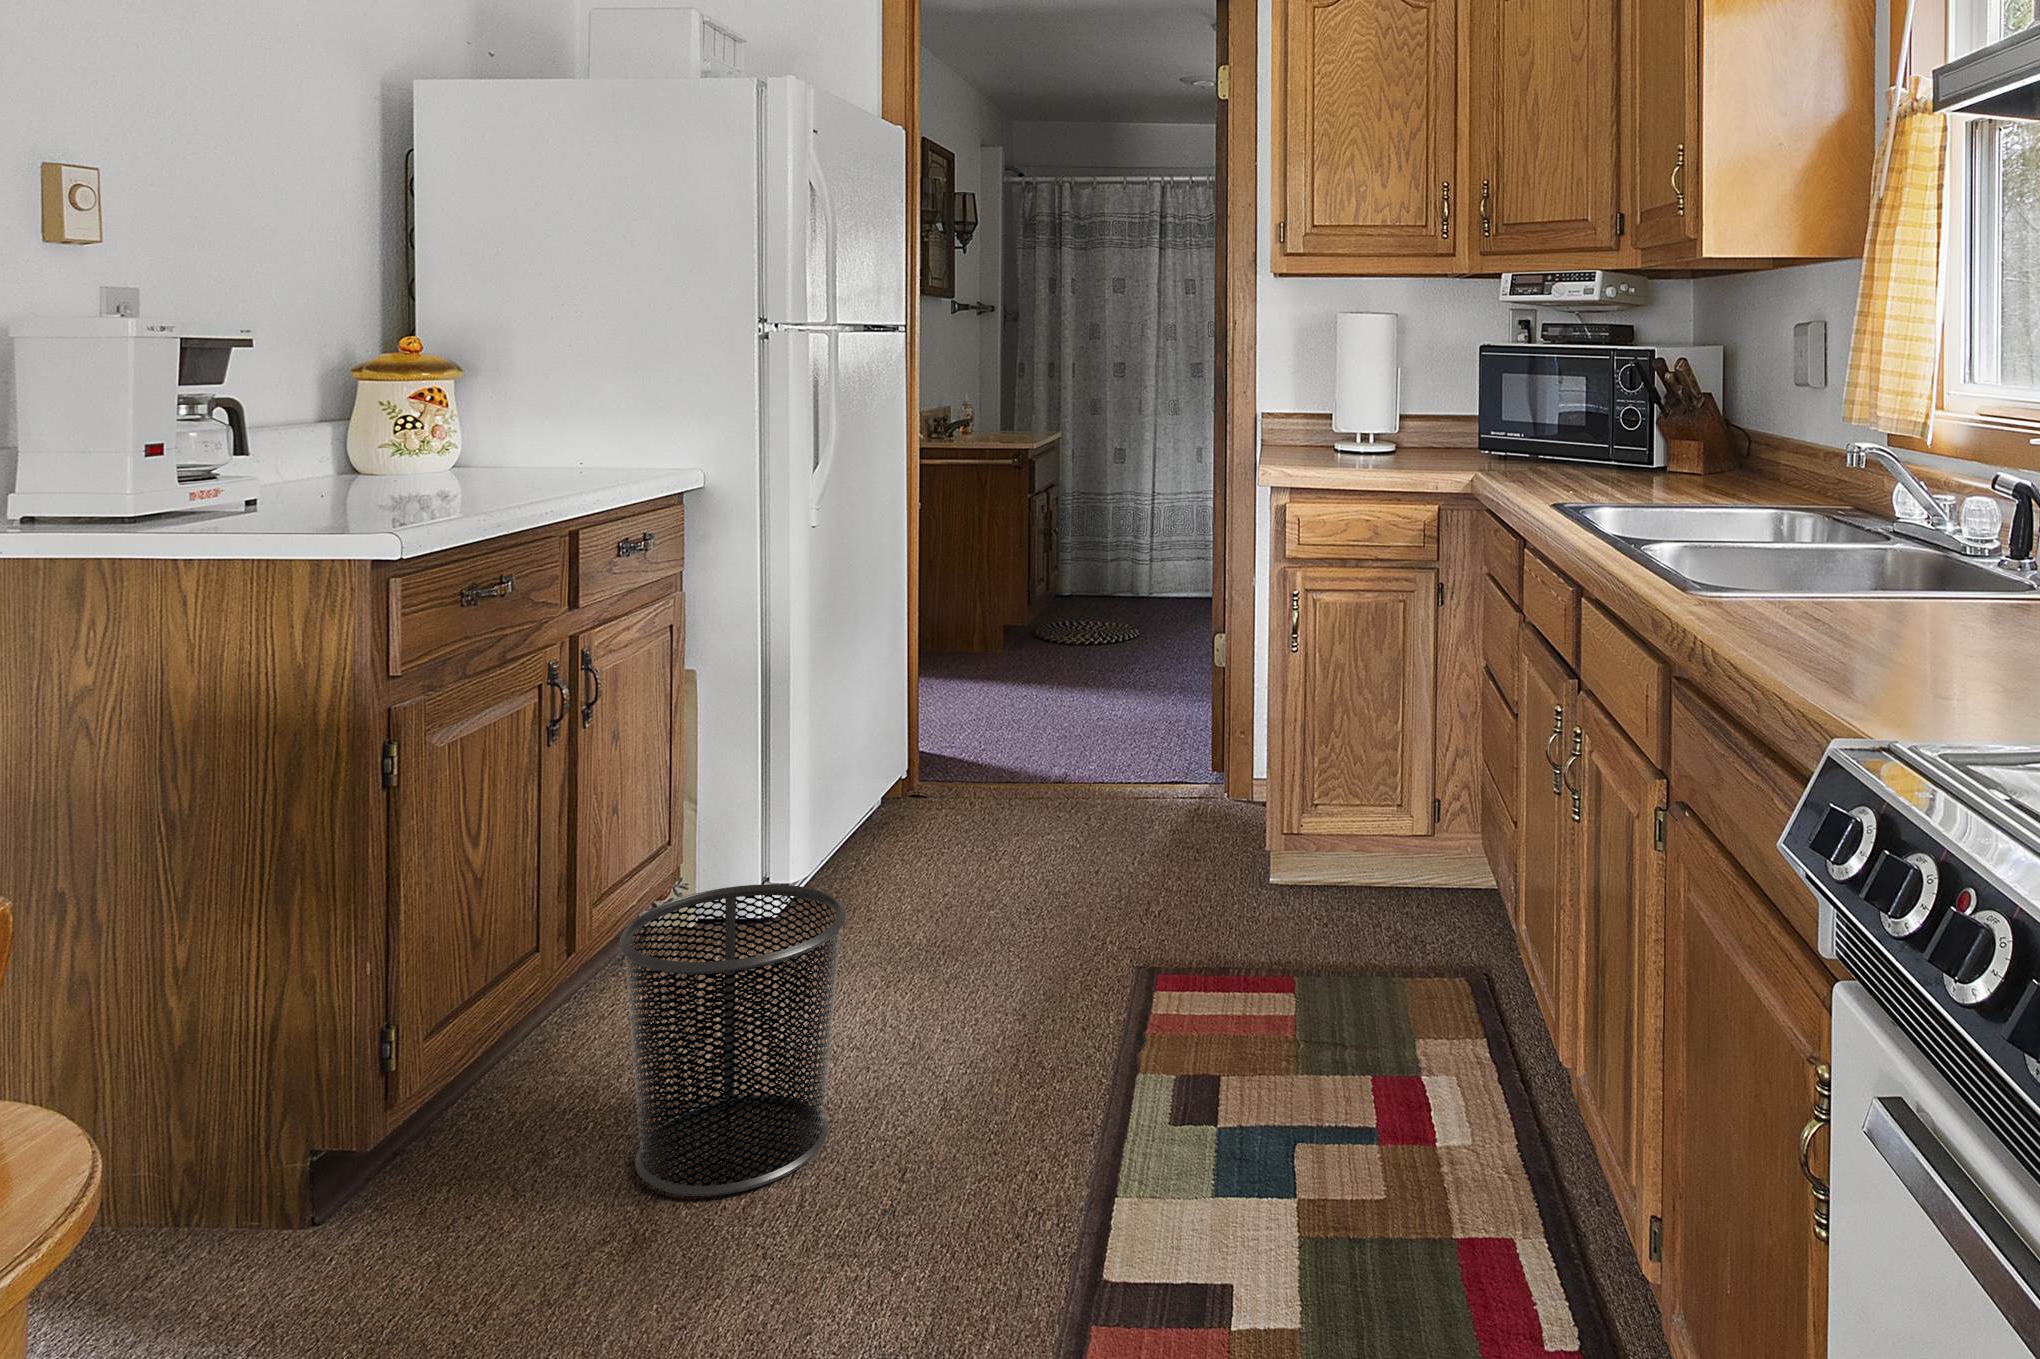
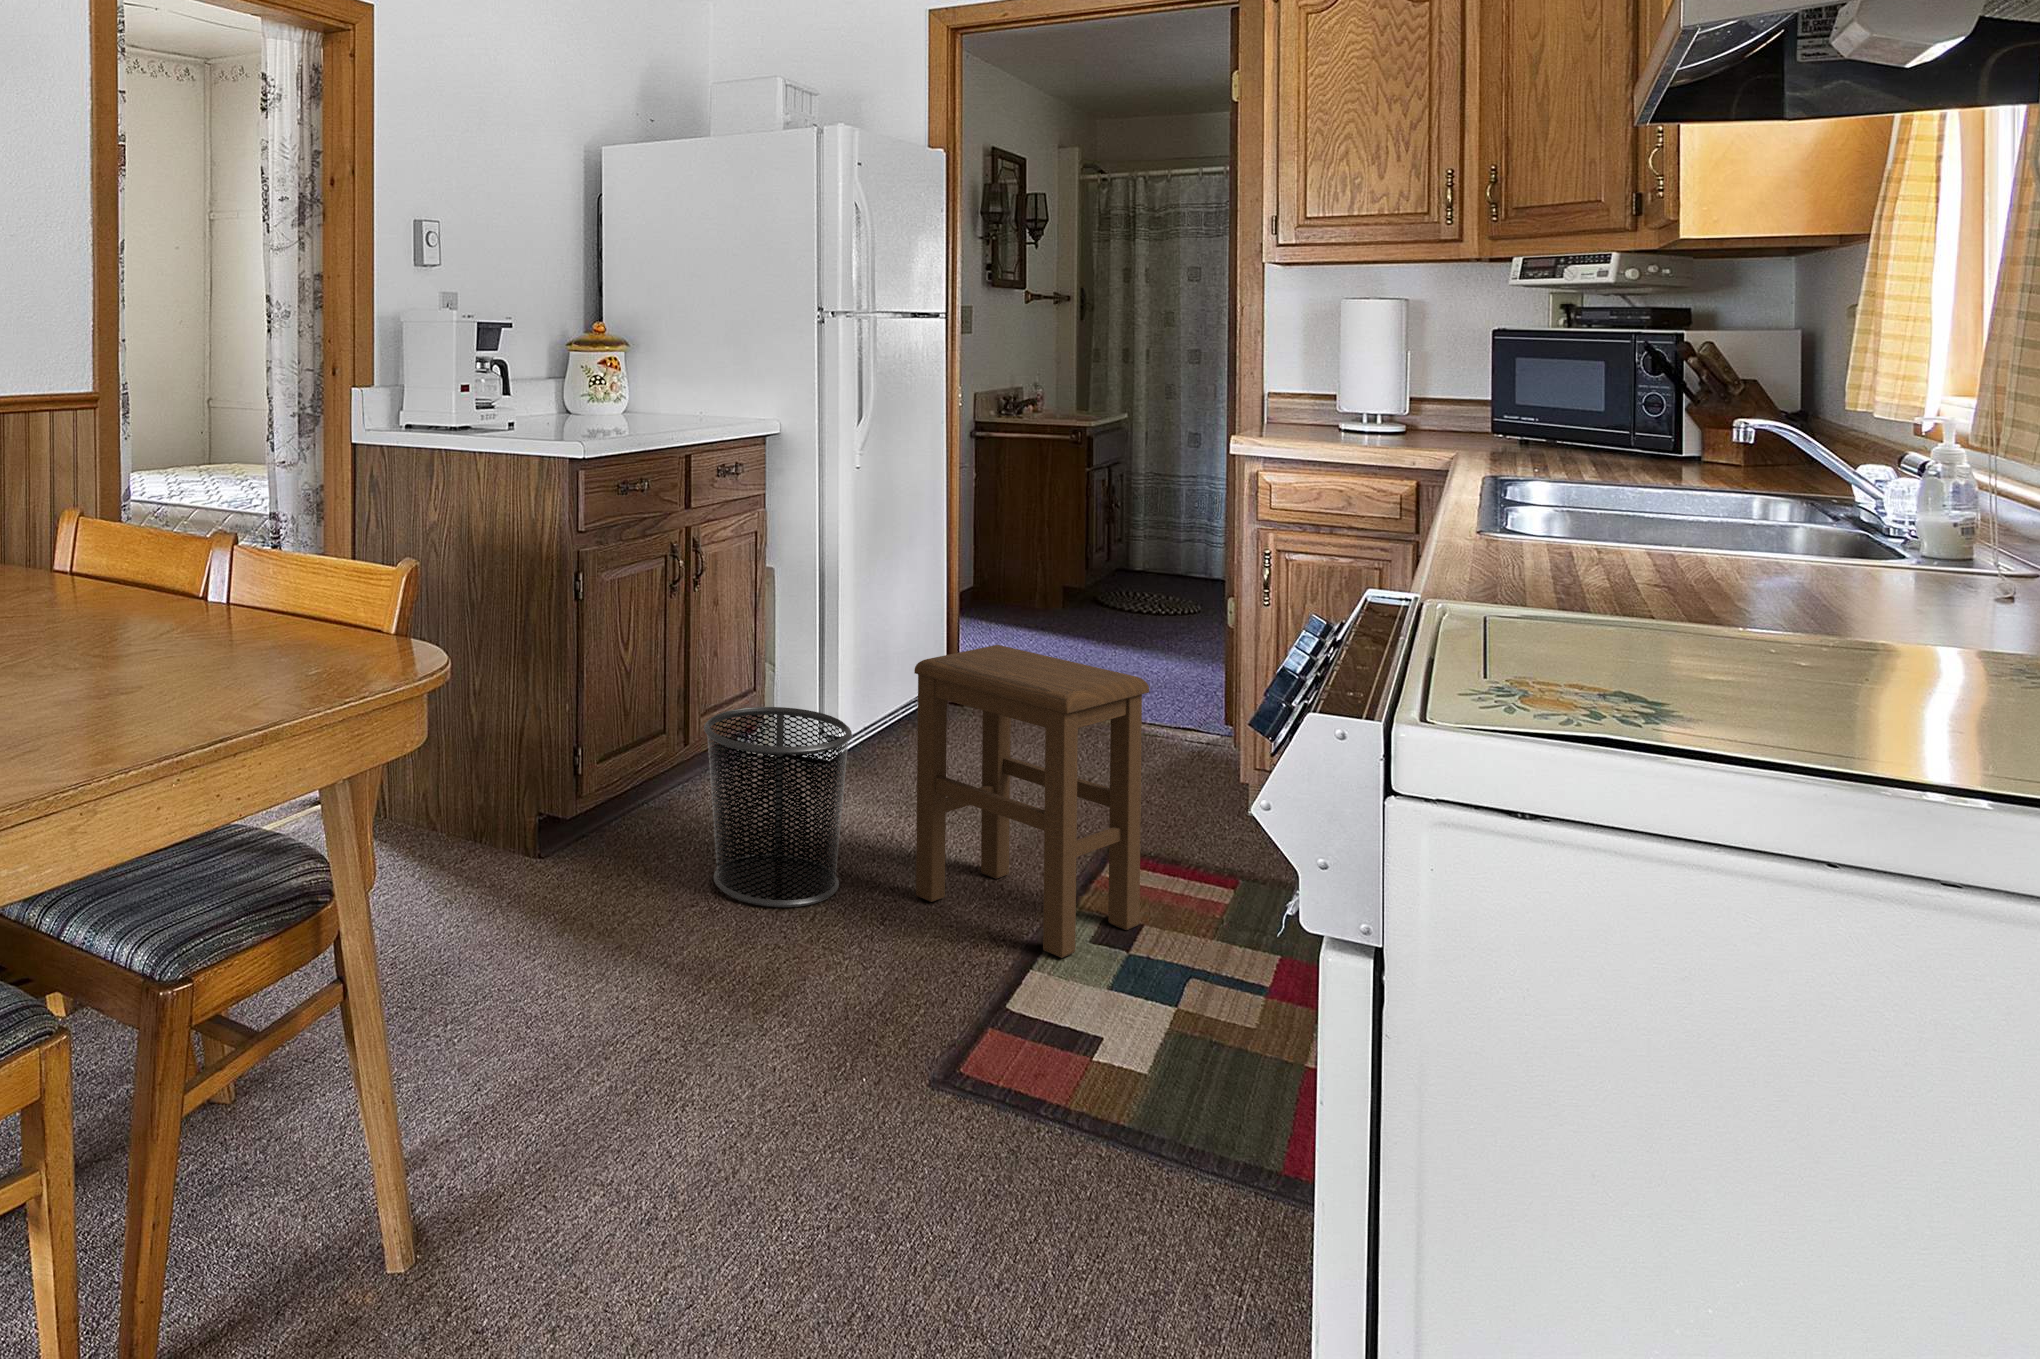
stool: none [935,755,1227,1161] -> present [914,645,1149,958]

